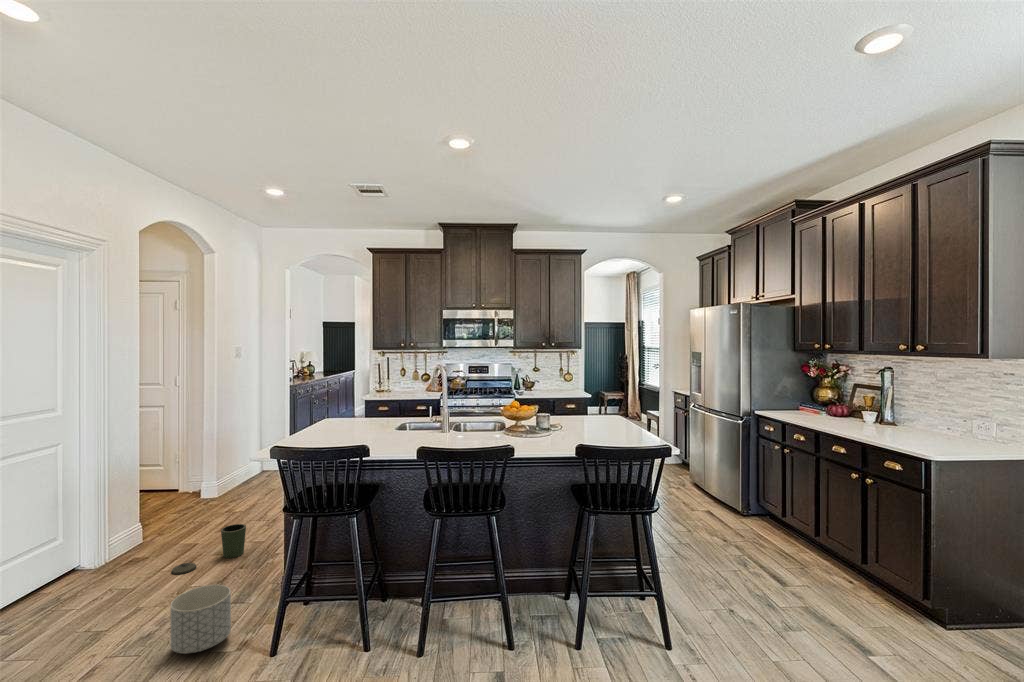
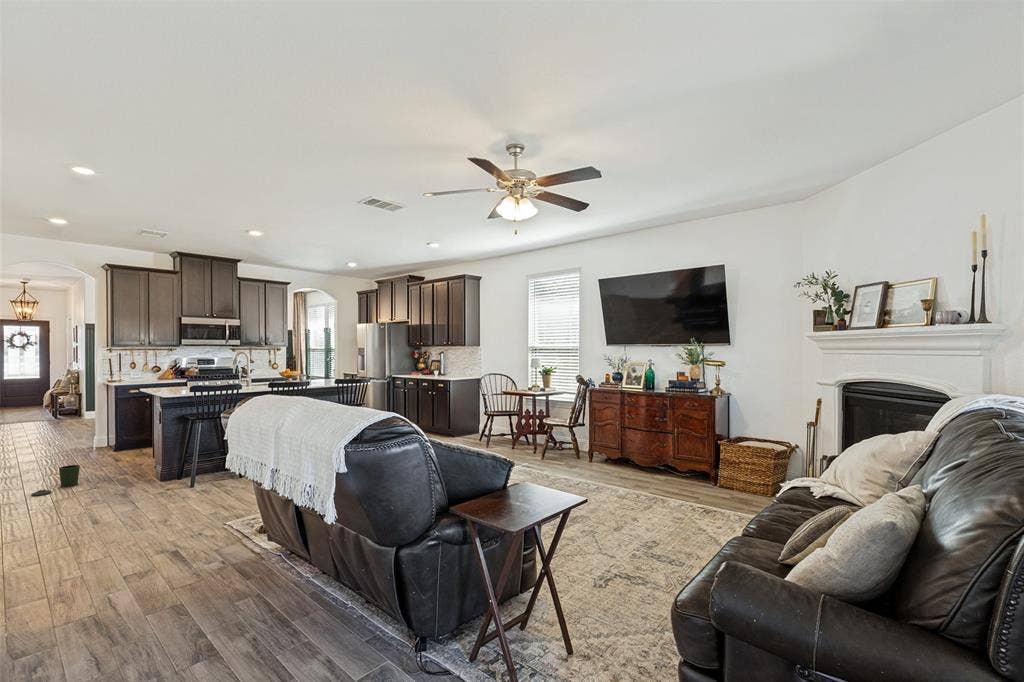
planter: present [171,585,231,654] -> none [115,470,150,501]

